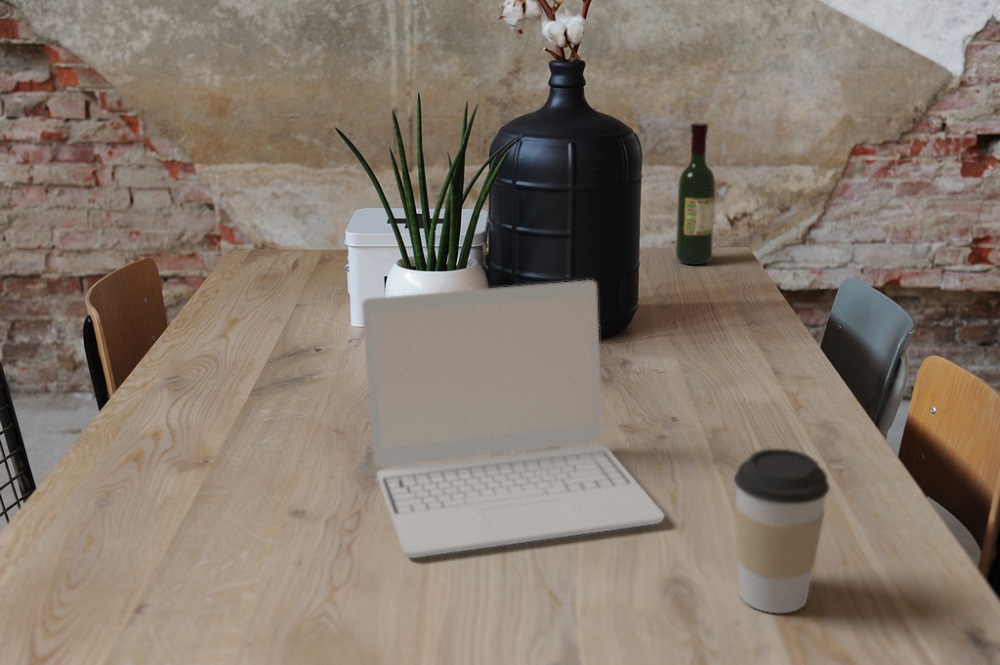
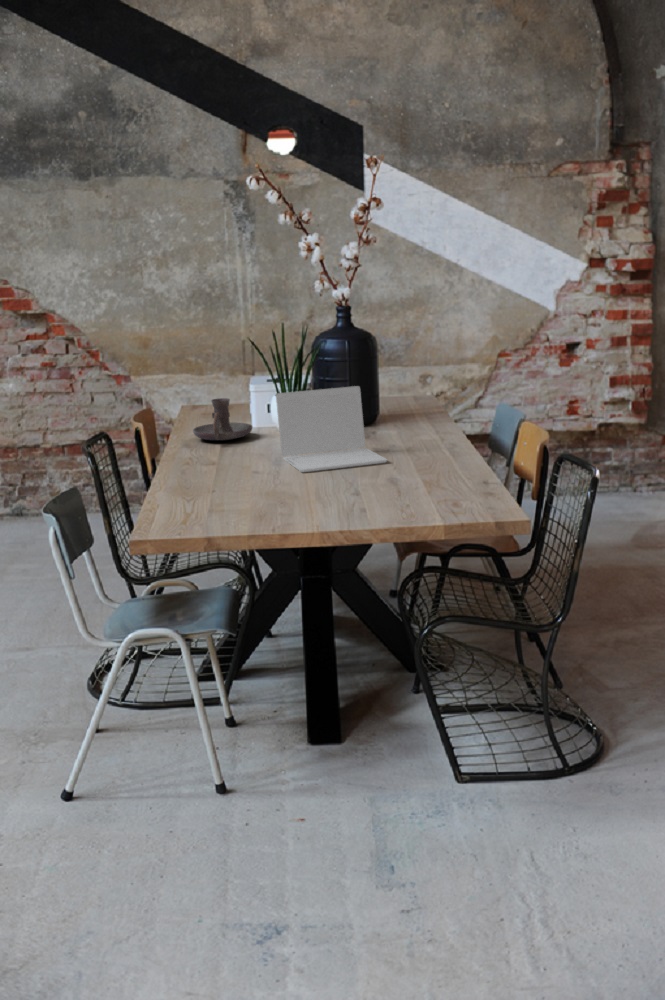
wine bottle: present [676,123,715,264] -> none [398,336,416,404]
candle holder: none [198,266,340,375] -> present [193,398,252,440]
coffee cup: present [734,448,829,613] -> none [406,424,435,474]

